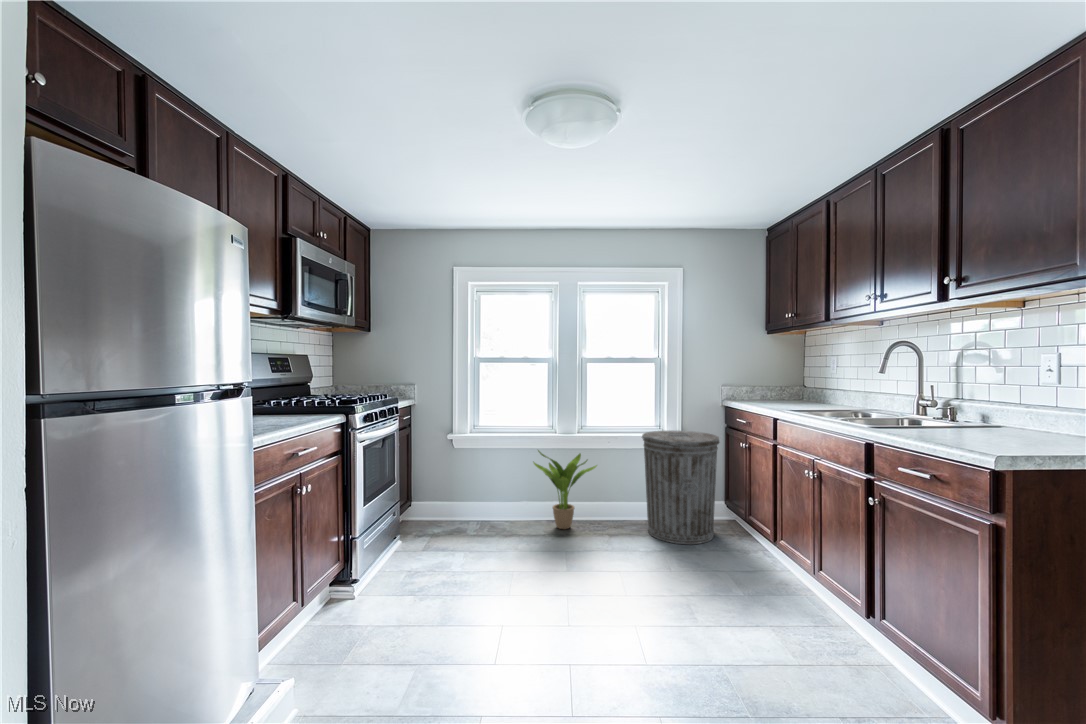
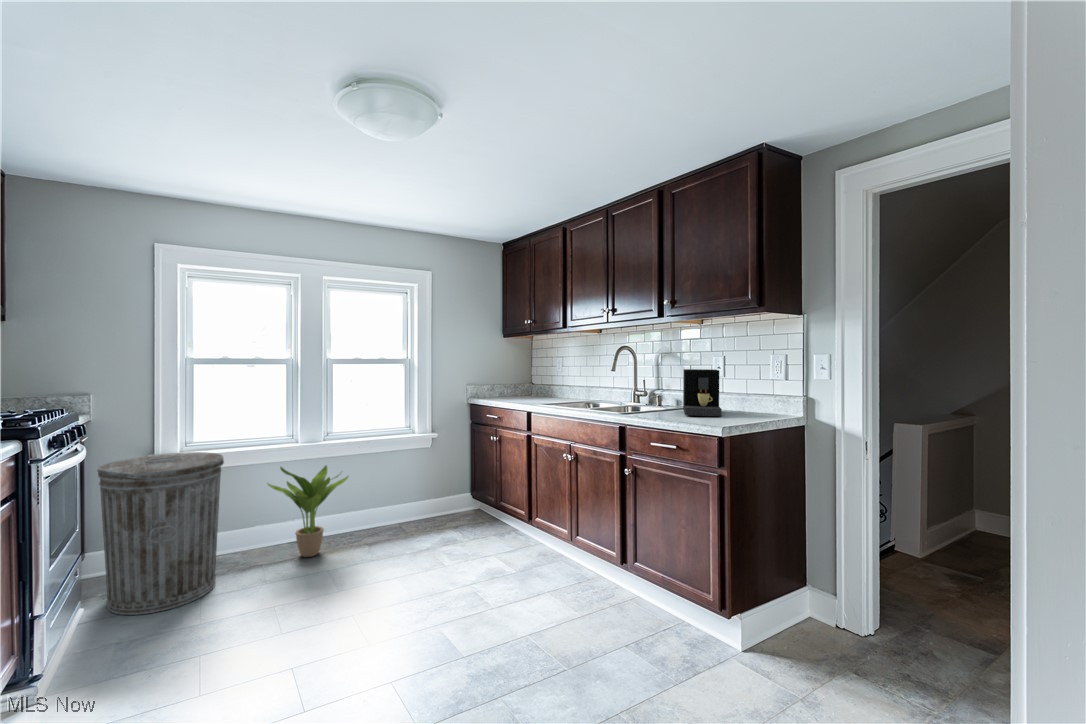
coffee maker: none [964,371,1044,441] -> present [683,369,722,416]
trash can: present [642,430,719,544] -> present [97,452,224,615]

